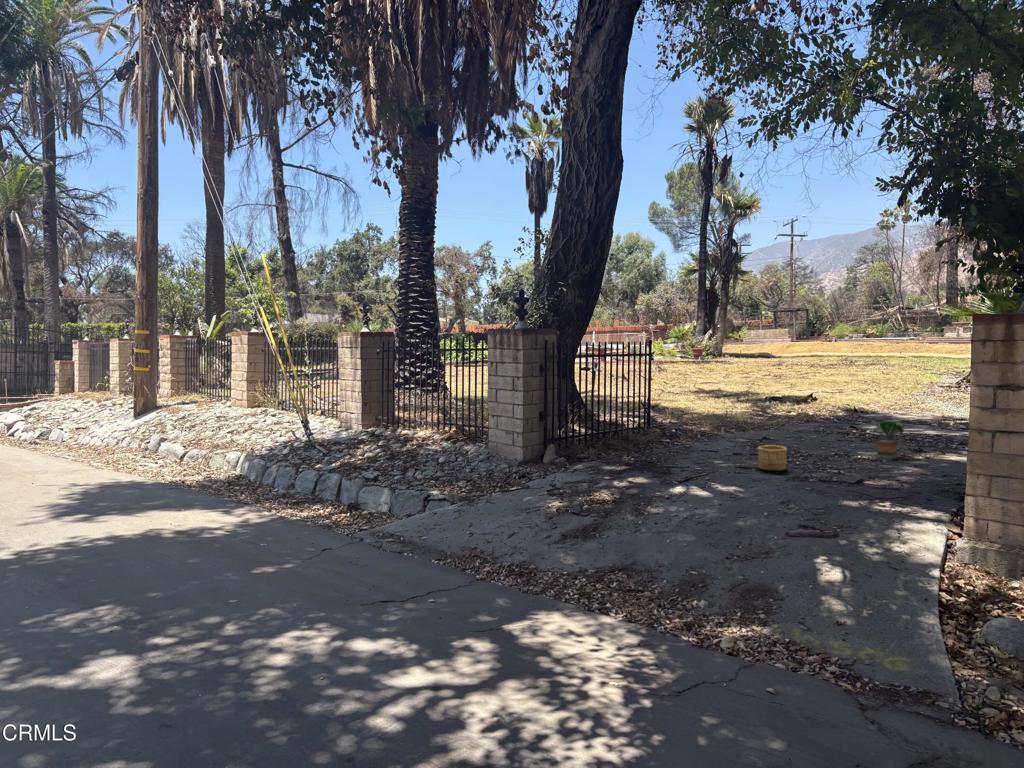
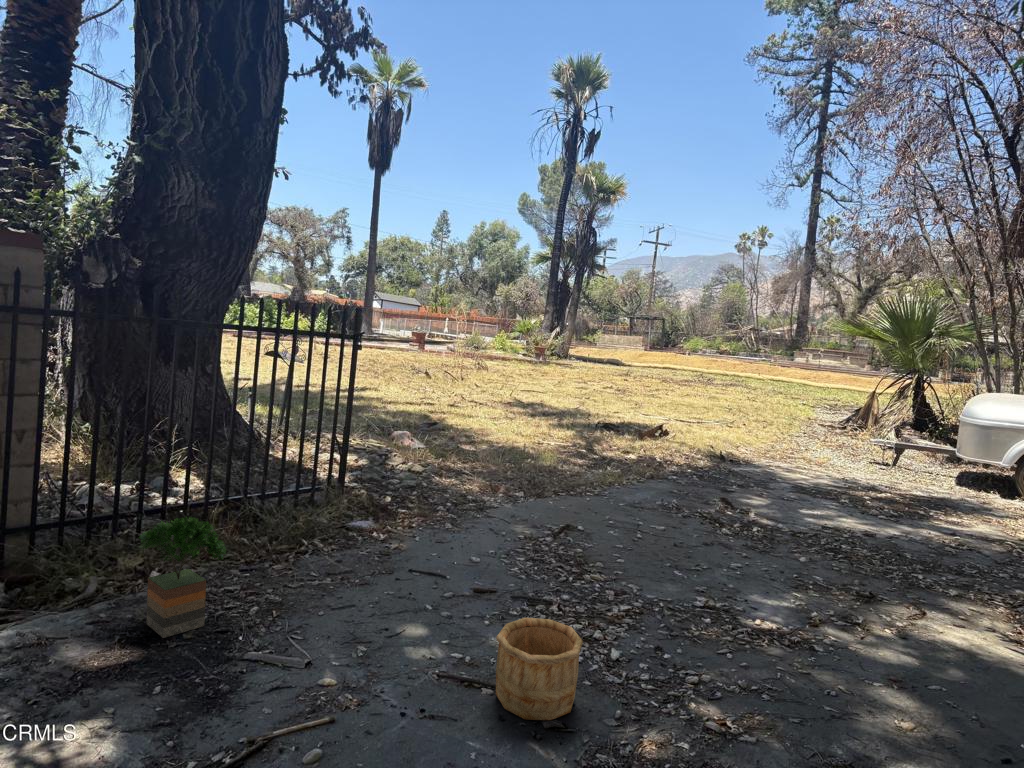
potted tree: present [874,421,904,459] -> present [139,516,226,638]

